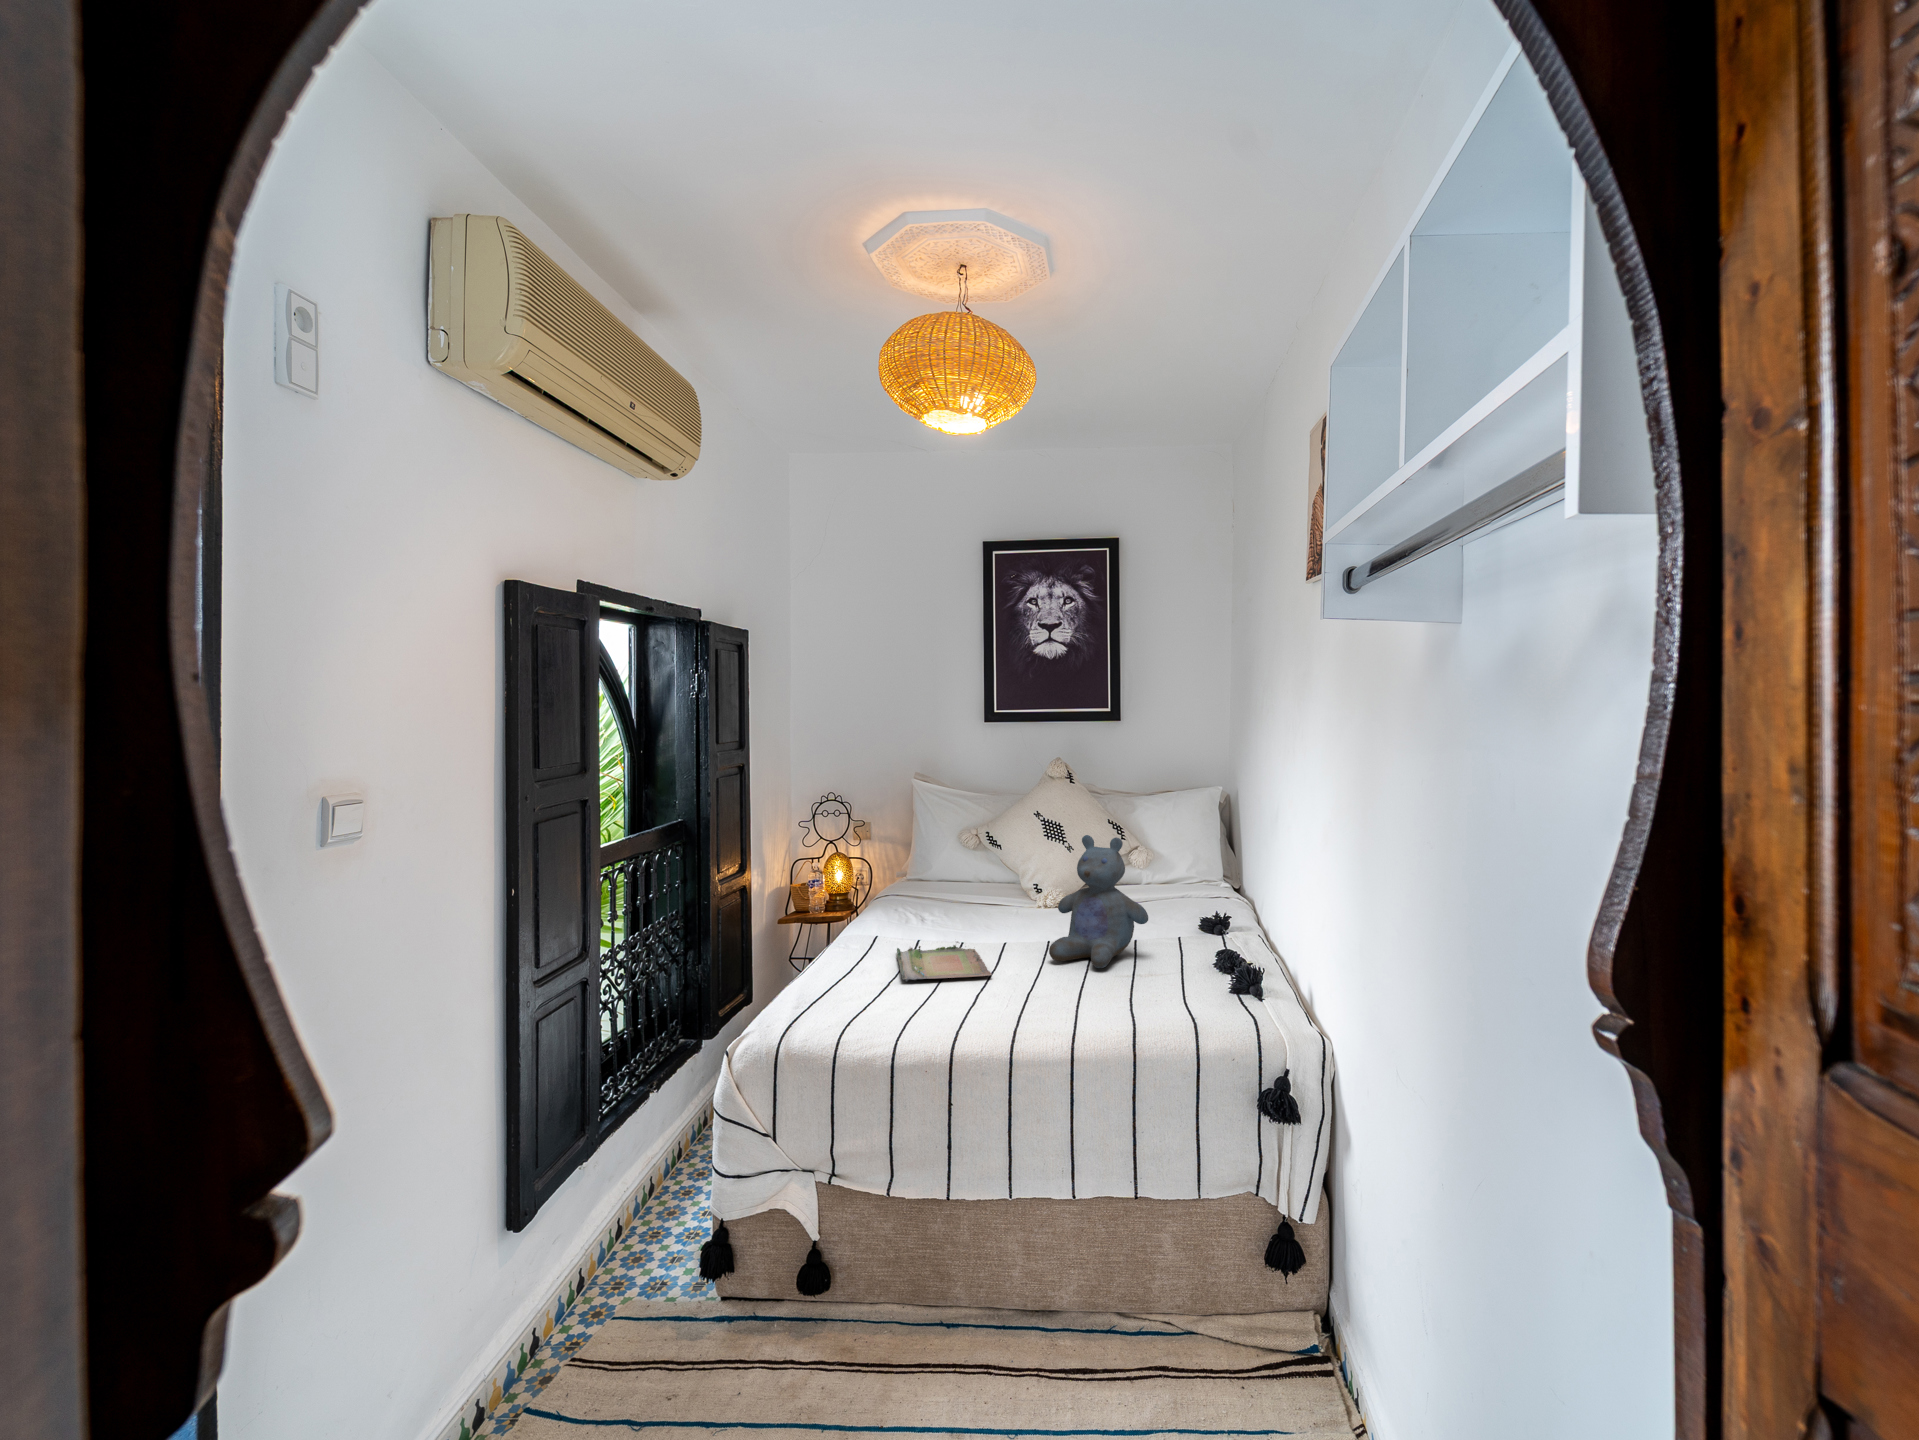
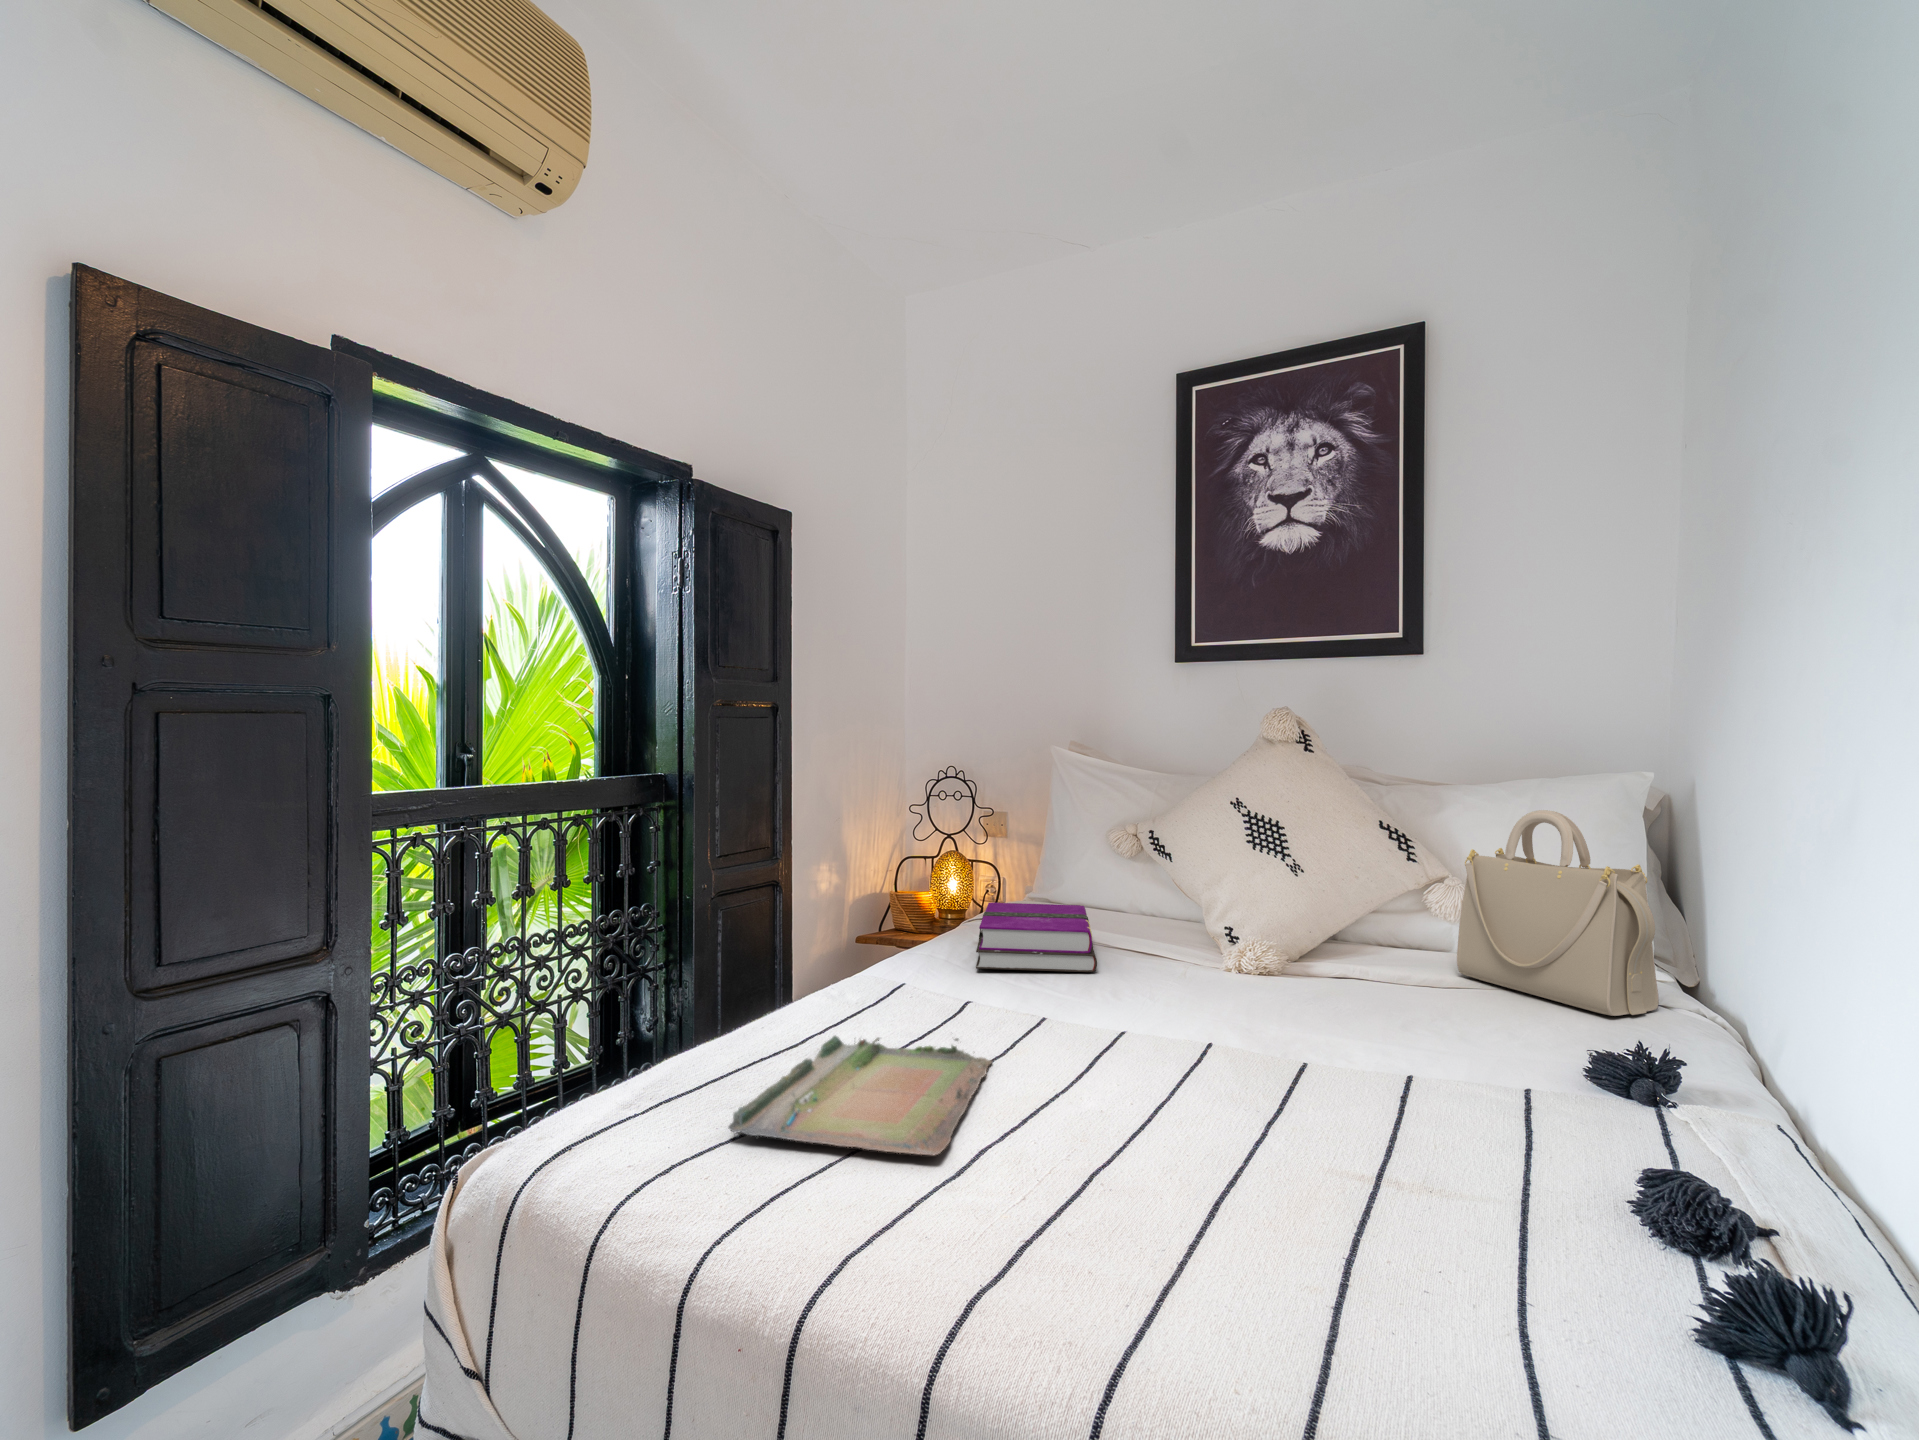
handbag: none [1146,817,1225,906] -> present [1457,810,1659,1016]
stuffed bear: present [1049,835,1148,968] -> none [1126,813,1412,1185]
hardback book: none [903,878,983,916] -> present [976,903,1097,972]

